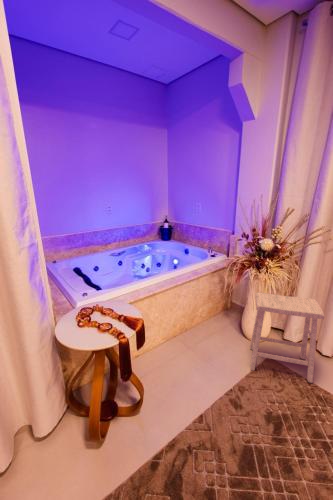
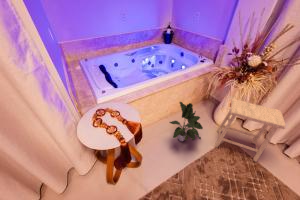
potted plant: none [179,301,227,368] -> present [169,102,203,141]

